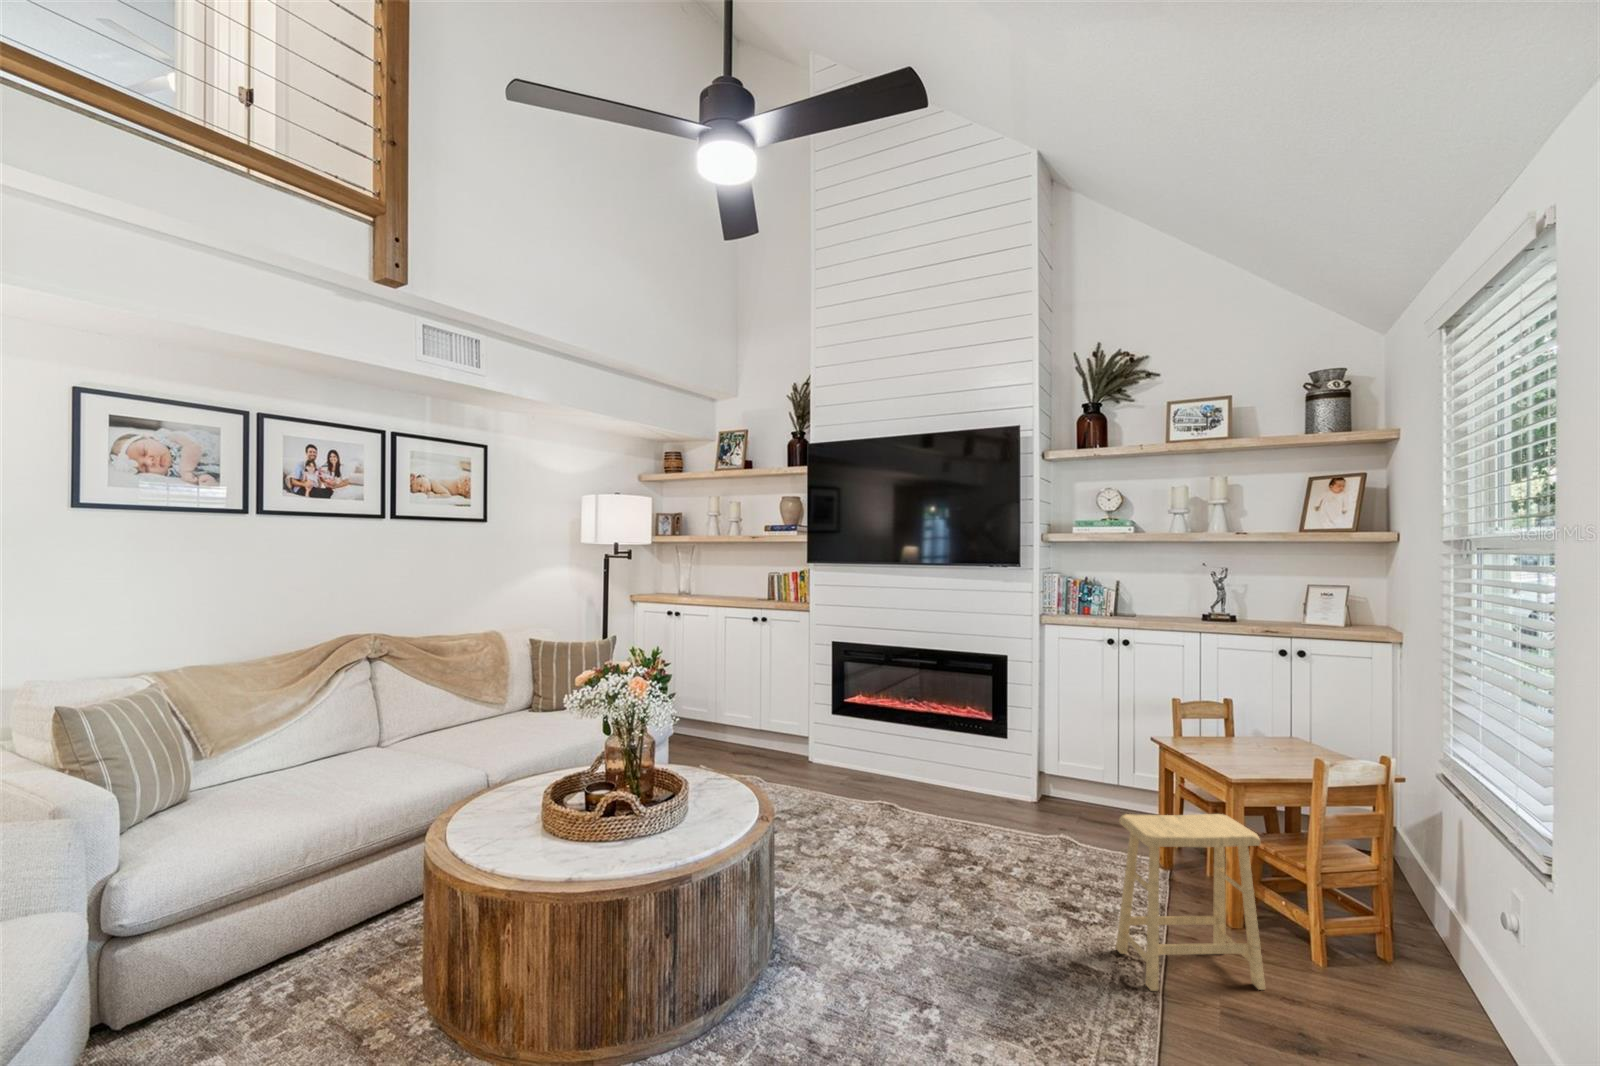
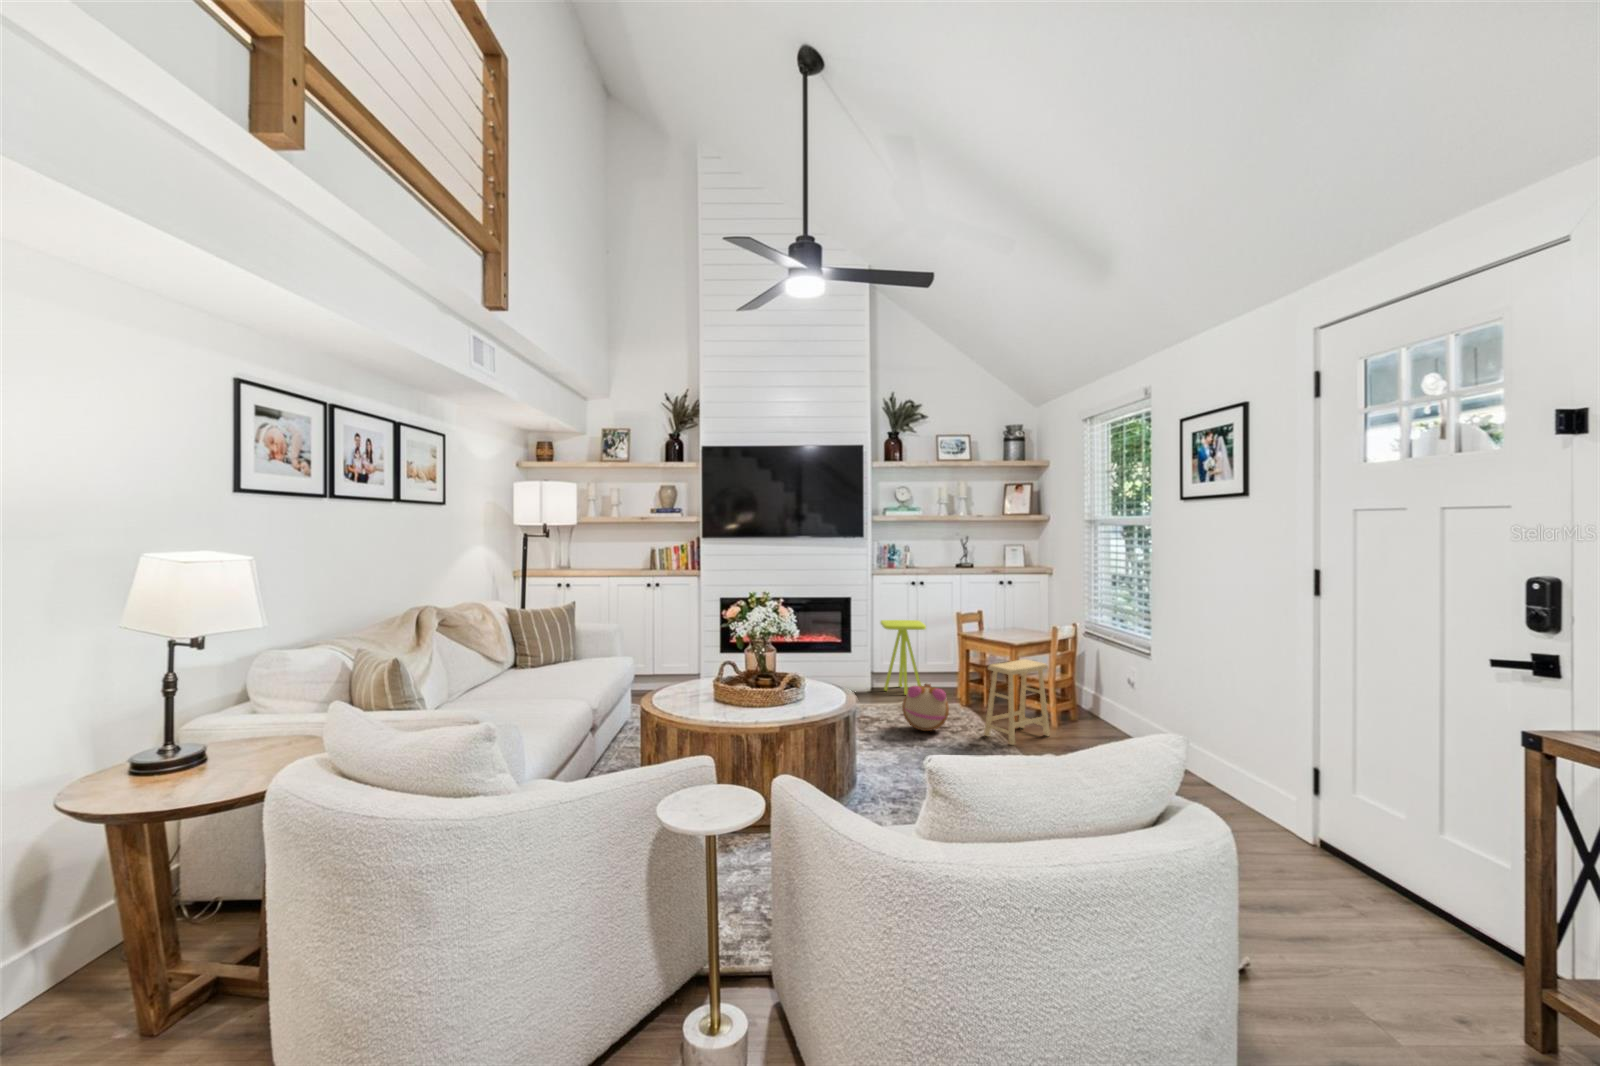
side table: none [1038,698,1117,828] -> present [881,620,926,695]
plush toy: none [969,824,1061,913] -> present [902,684,949,731]

